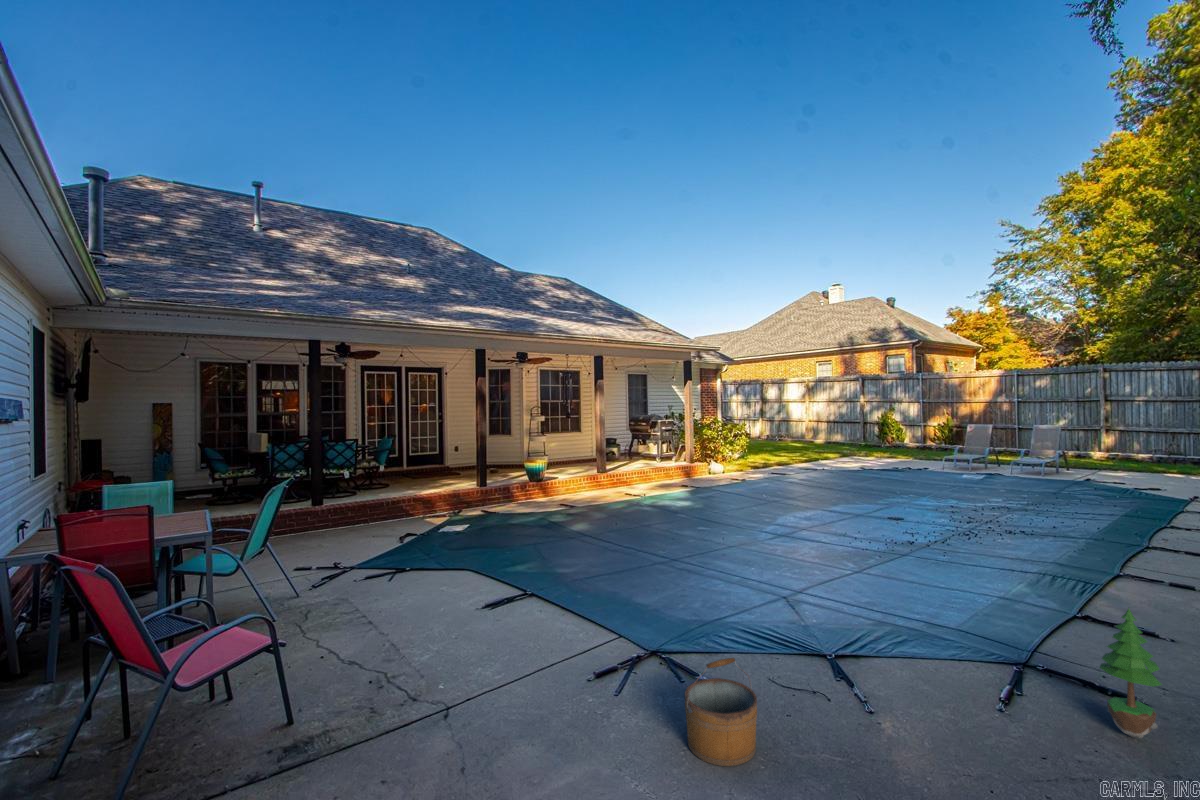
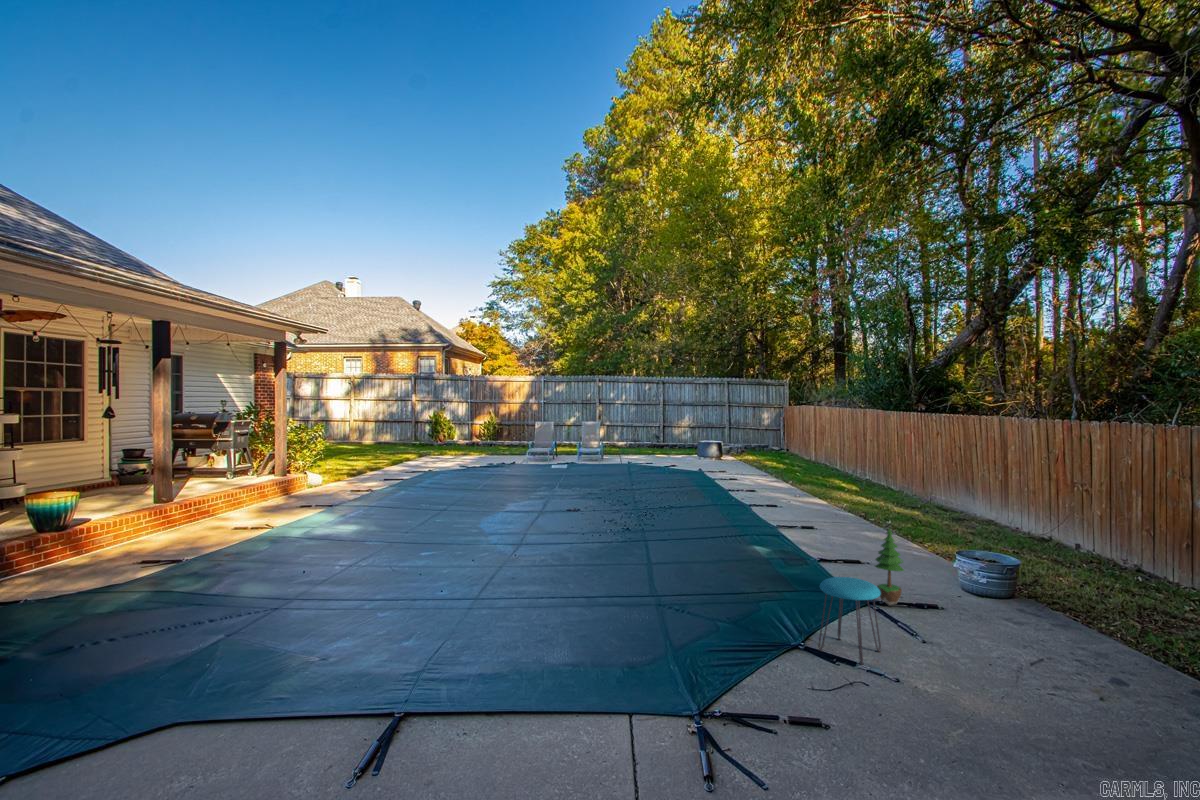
stool: none [868,639,959,765] -> present [818,577,881,664]
bucket: present [684,658,757,766] -> none [760,624,828,722]

